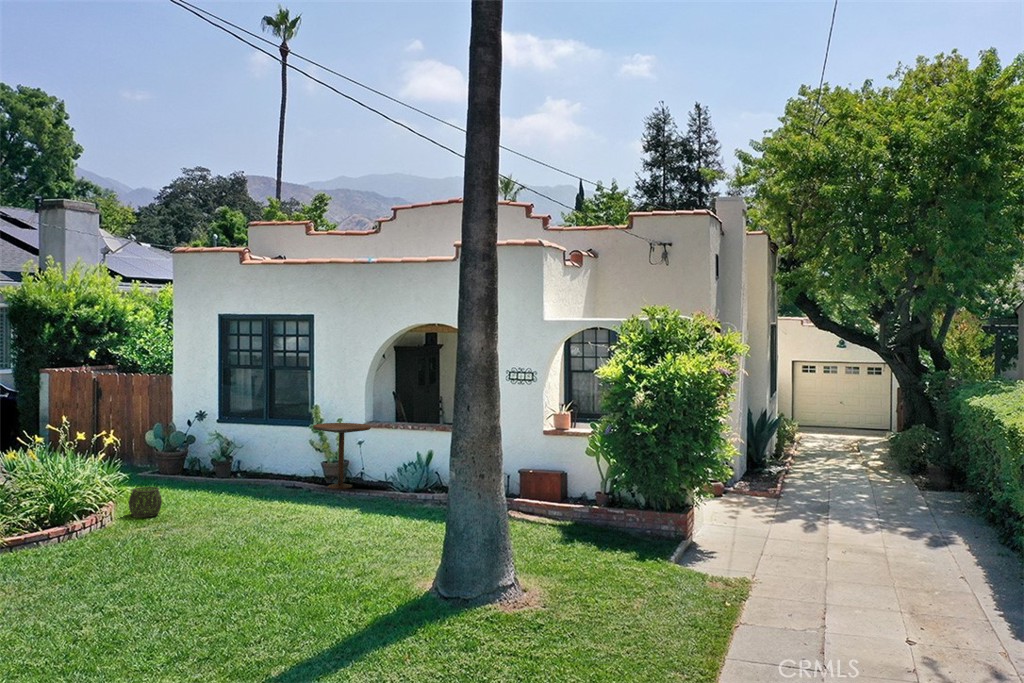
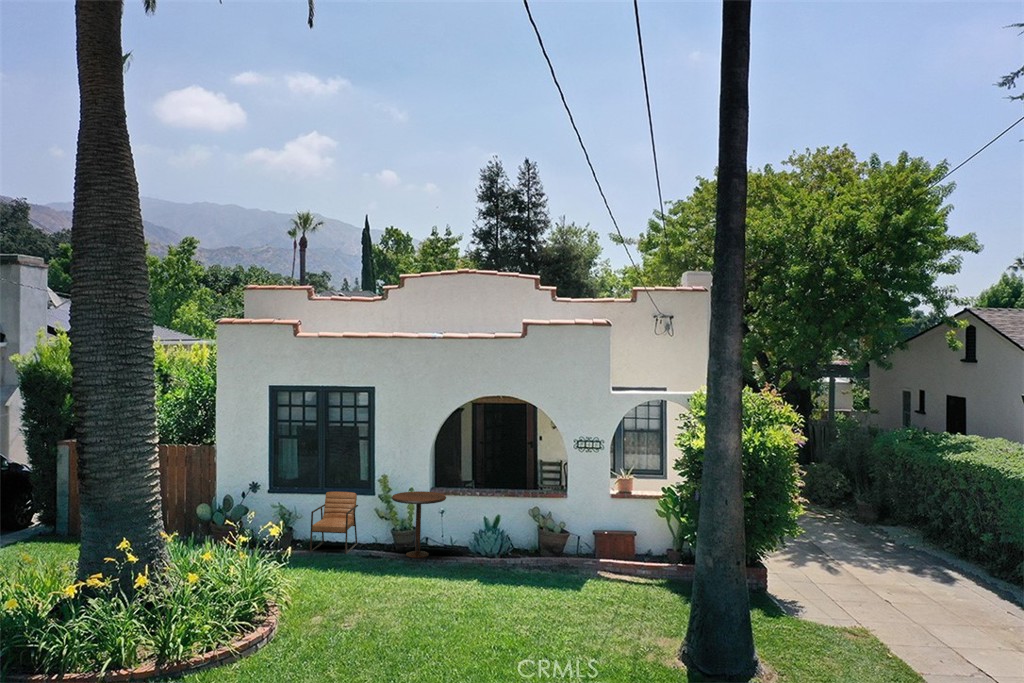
chair: none [240,421,297,482] -> present [310,492,358,554]
woven basket: present [129,487,162,517] -> none [284,587,318,622]

